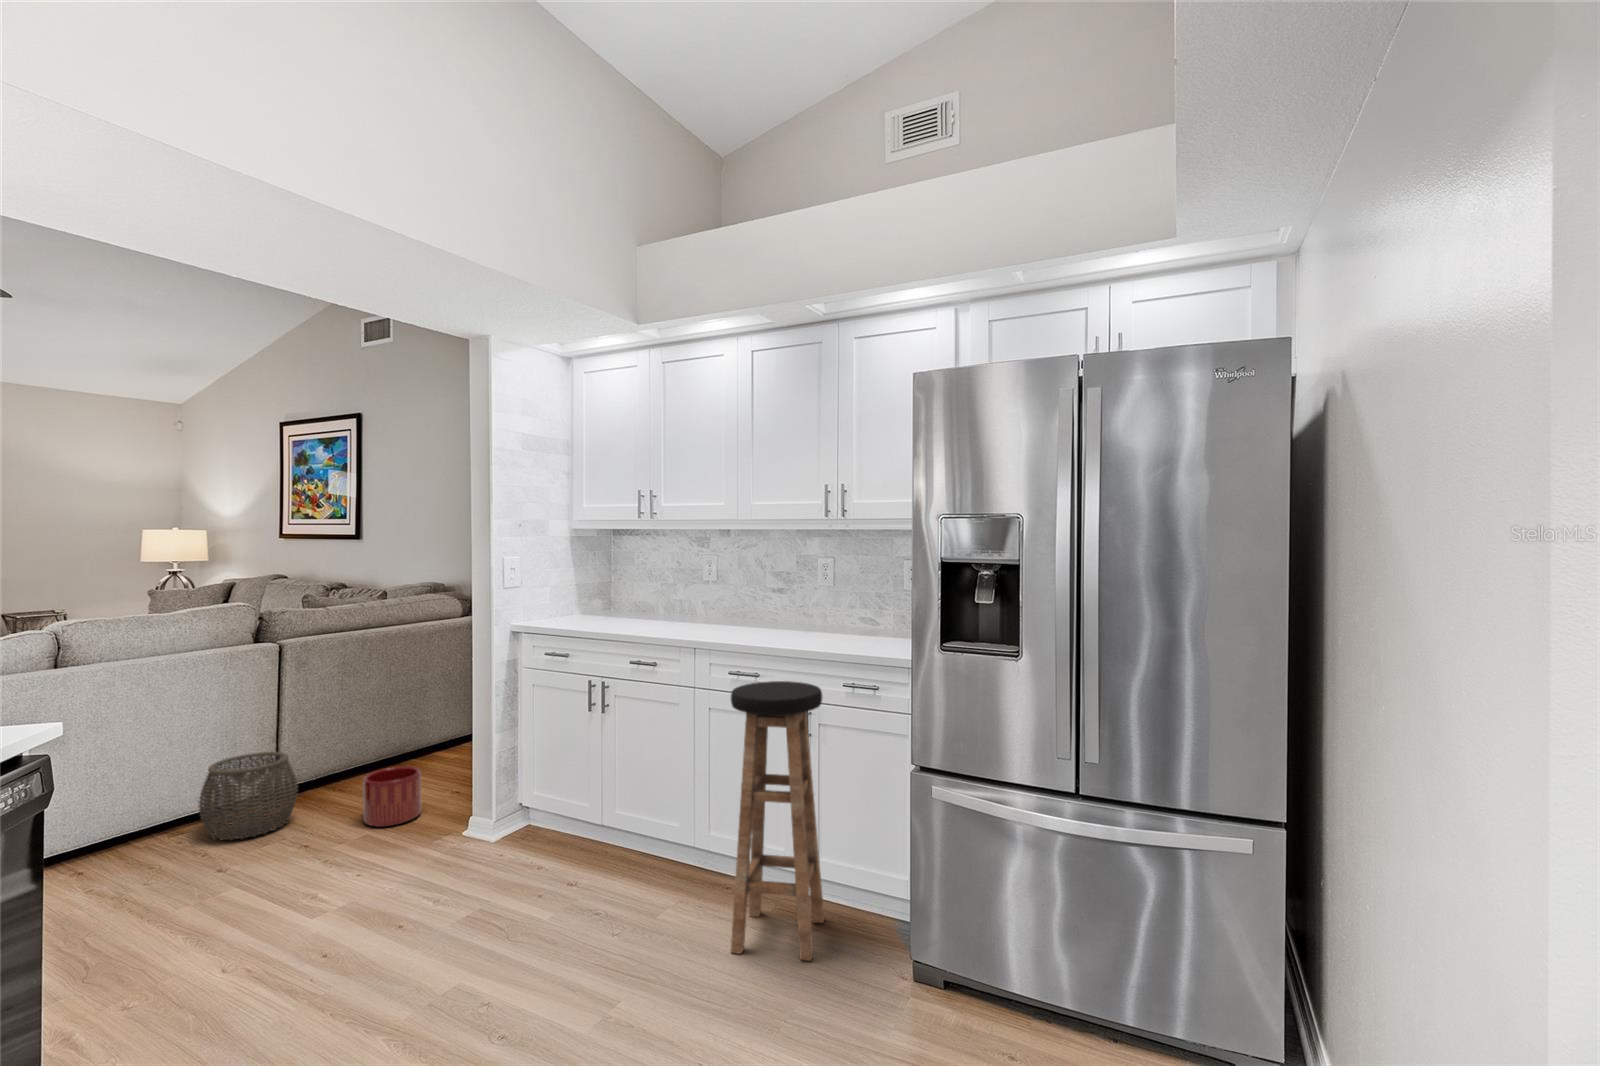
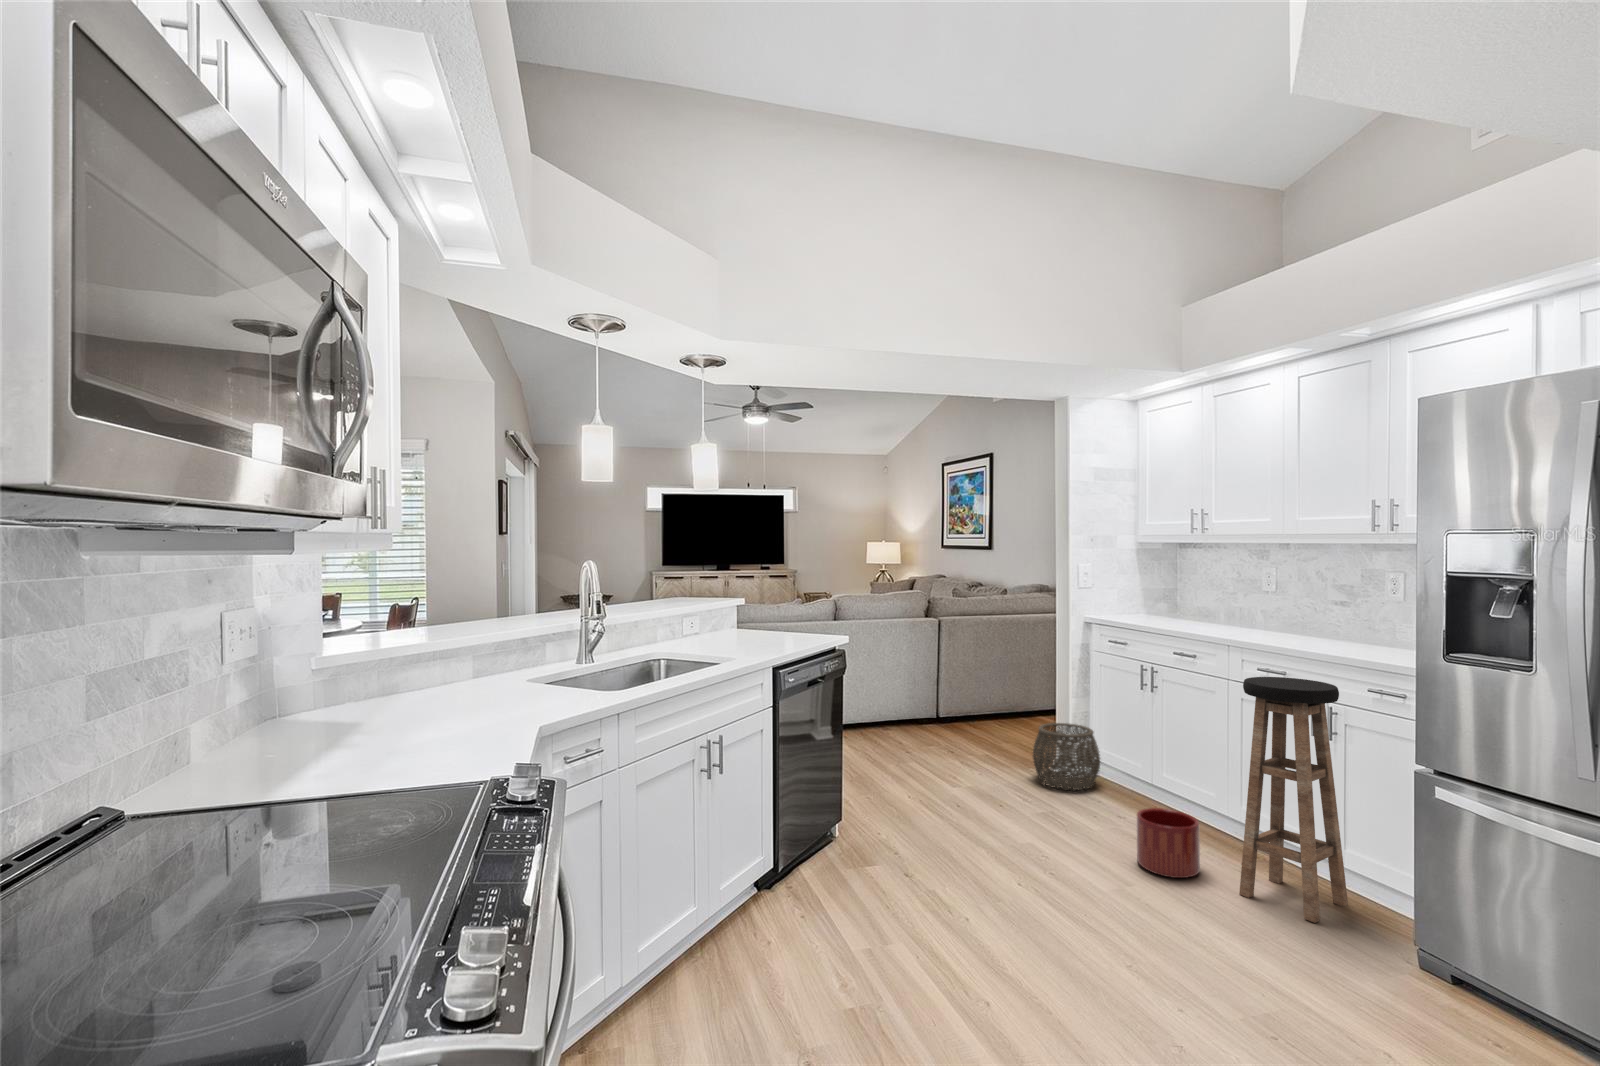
woven basket: present [199,752,298,840] -> present [1033,723,1100,790]
planter: present [363,766,421,827] -> present [1137,808,1200,878]

